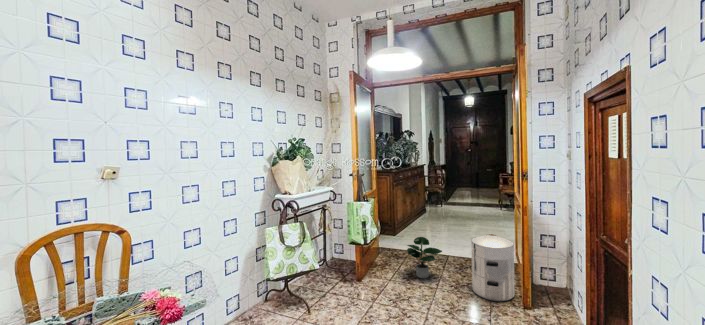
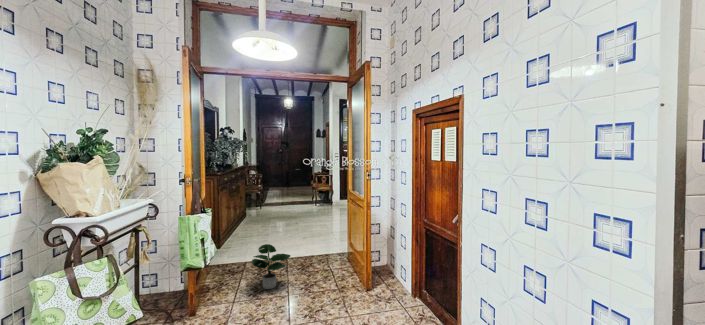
waste bin: present [471,234,515,301] -> none [320,231,356,292]

